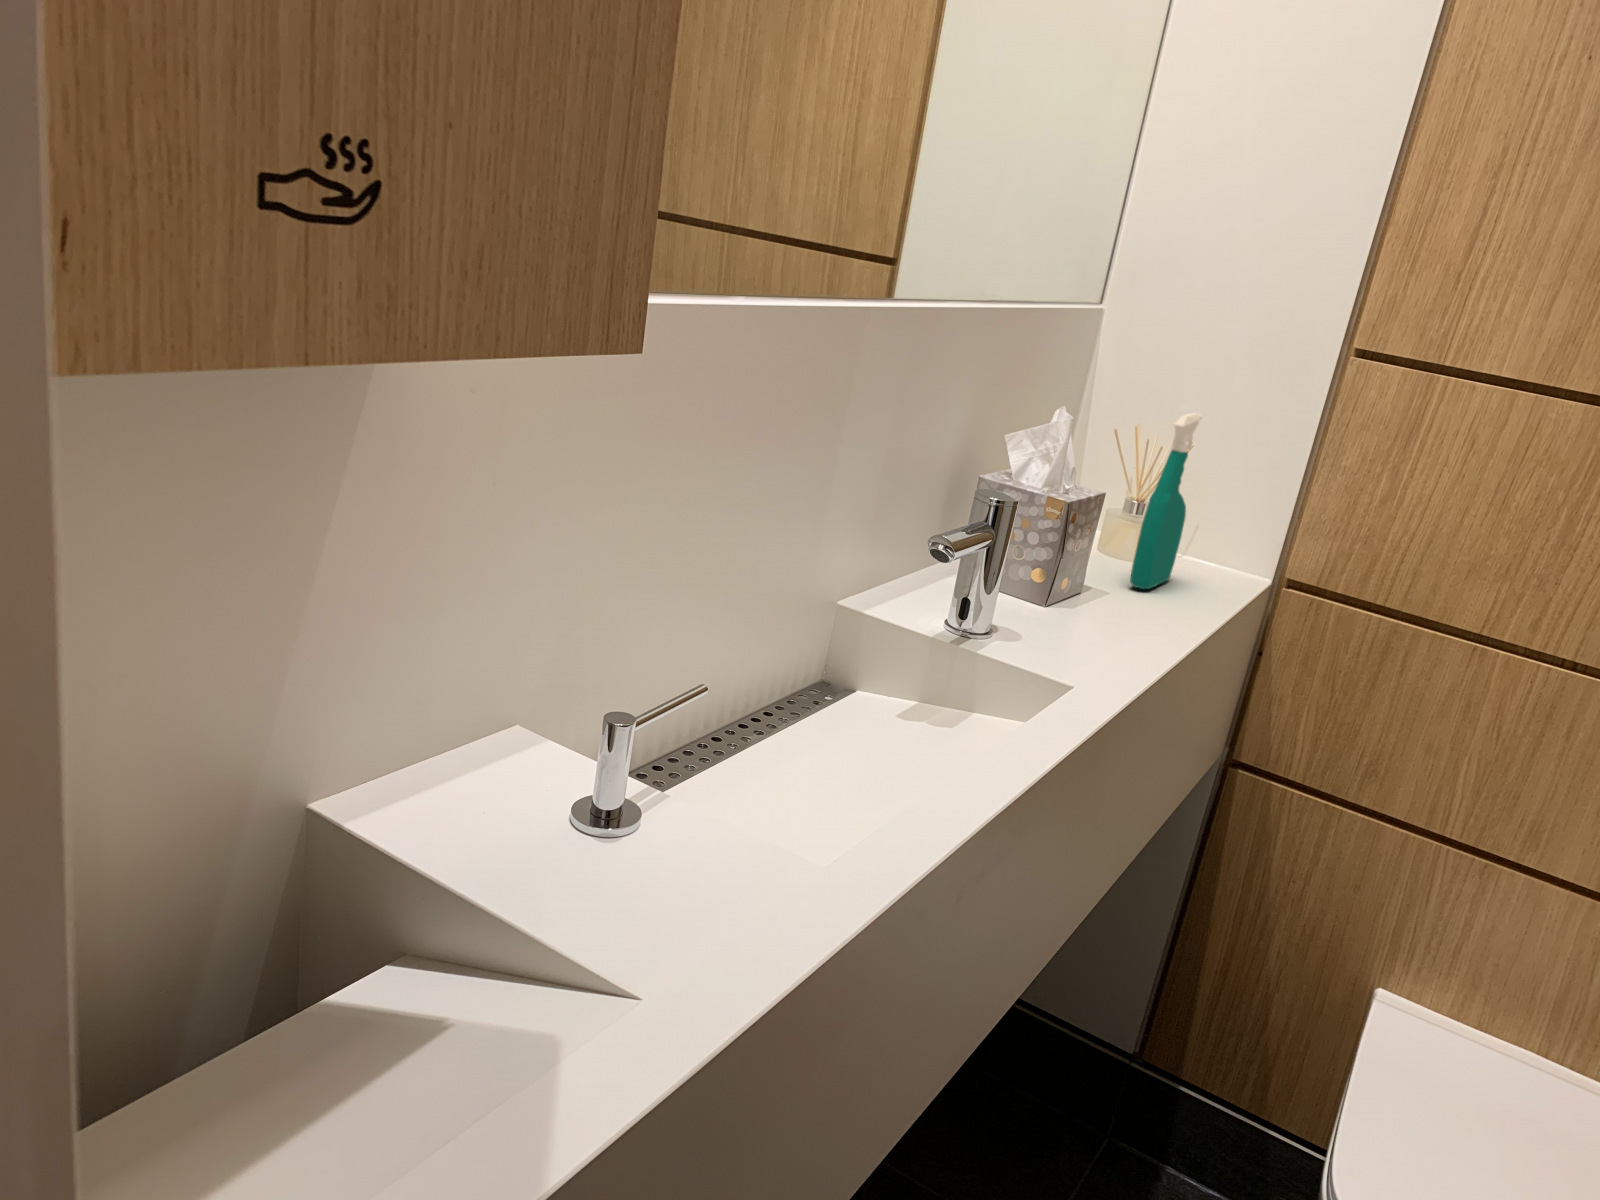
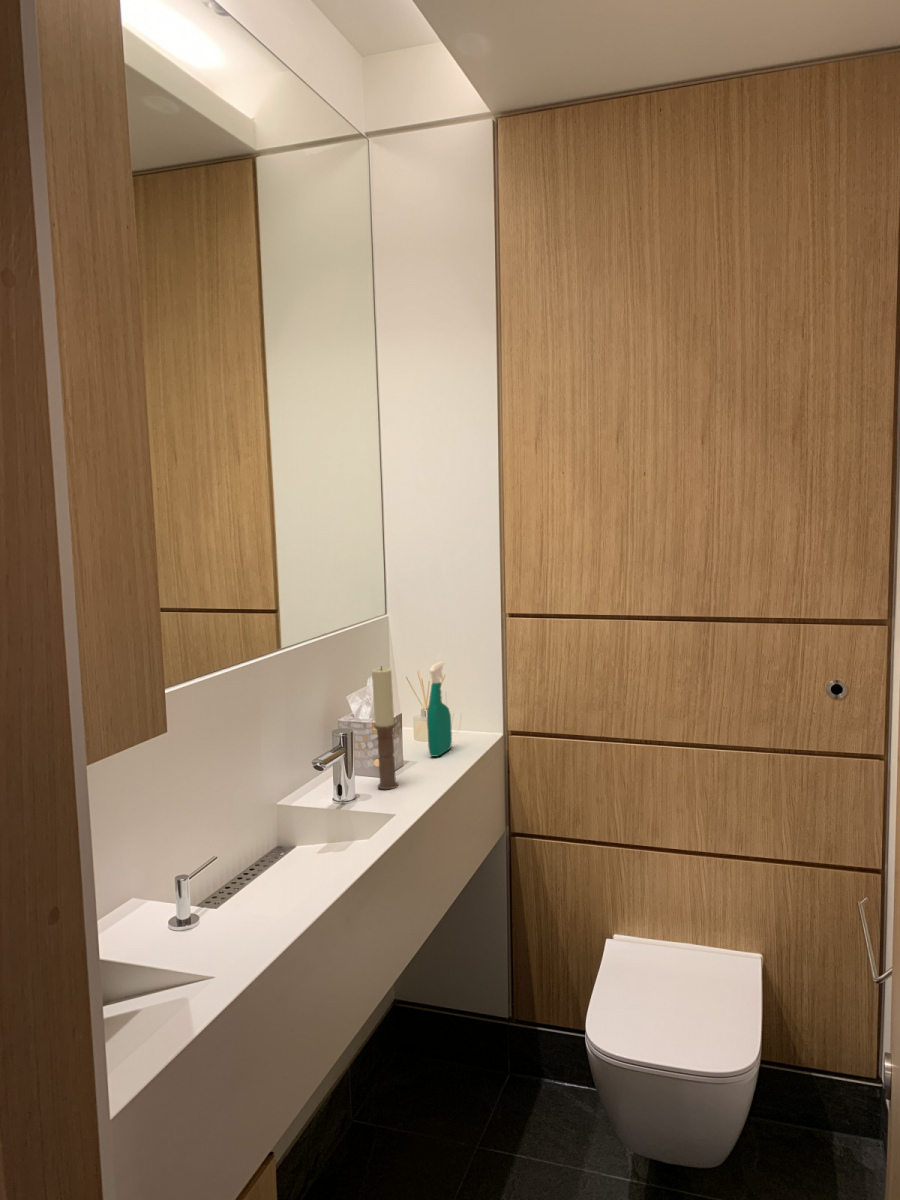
candle: none [1033,386,1123,631] -> present [372,667,398,789]

